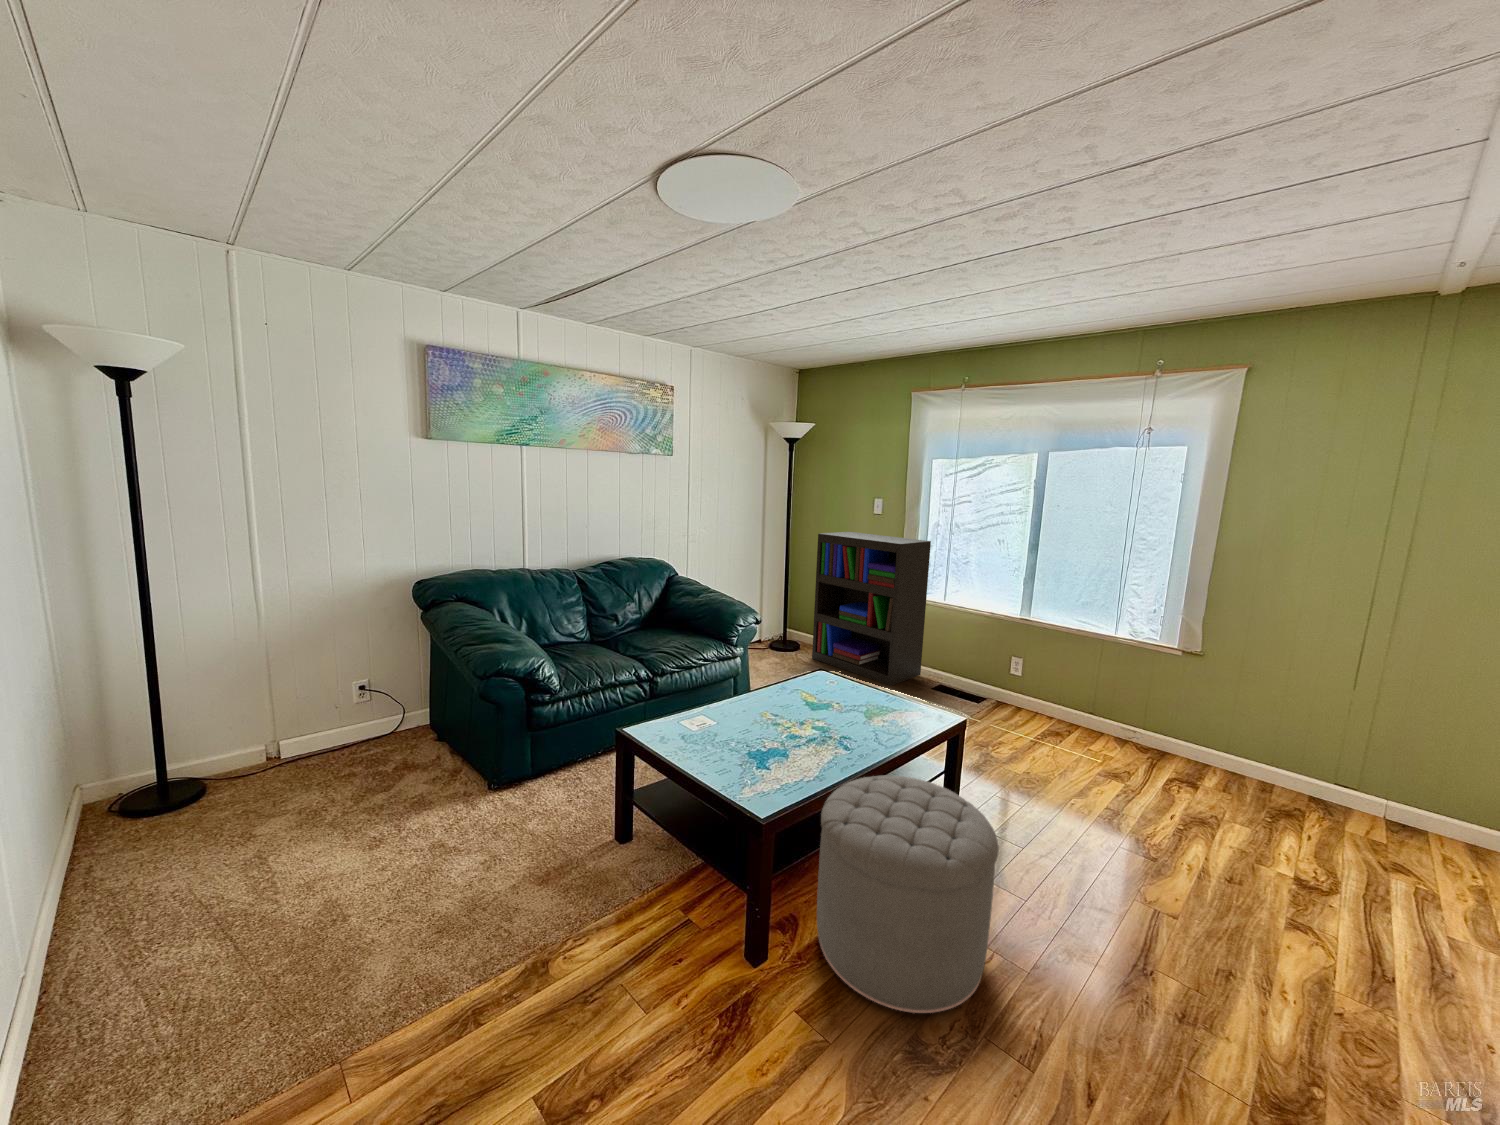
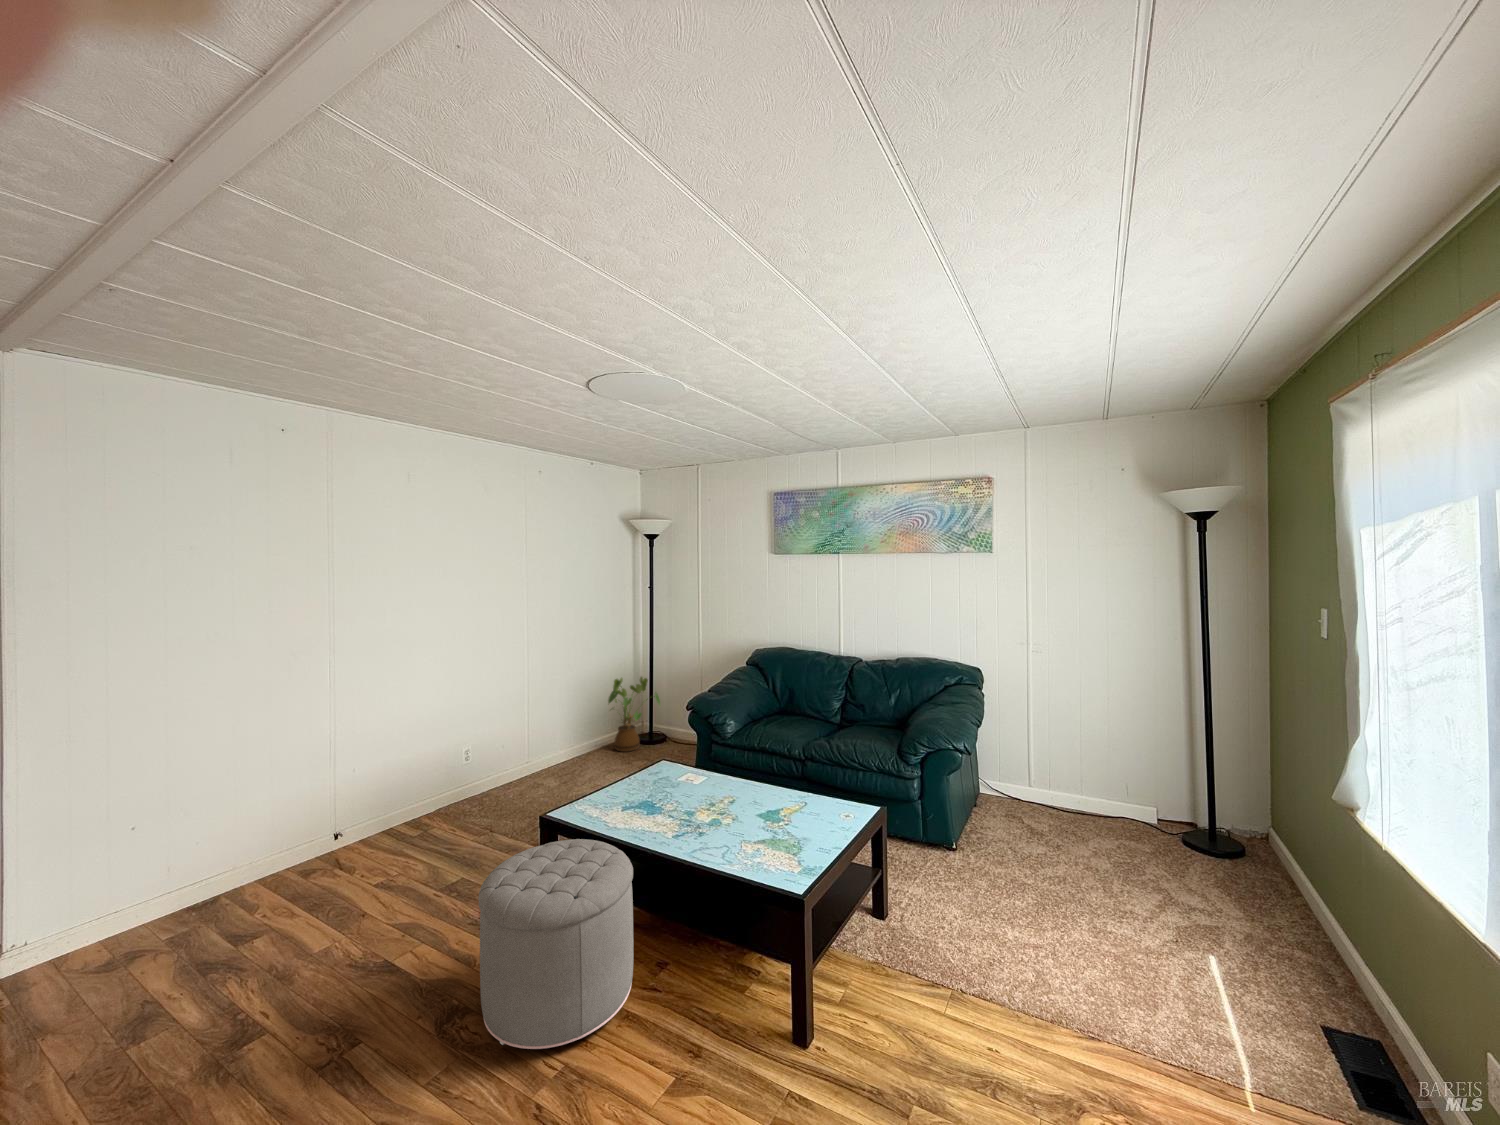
bookshelf: present [812,532,931,686] -> none [1183,661,1349,1000]
house plant: none [60,678,241,842] -> present [608,677,660,752]

